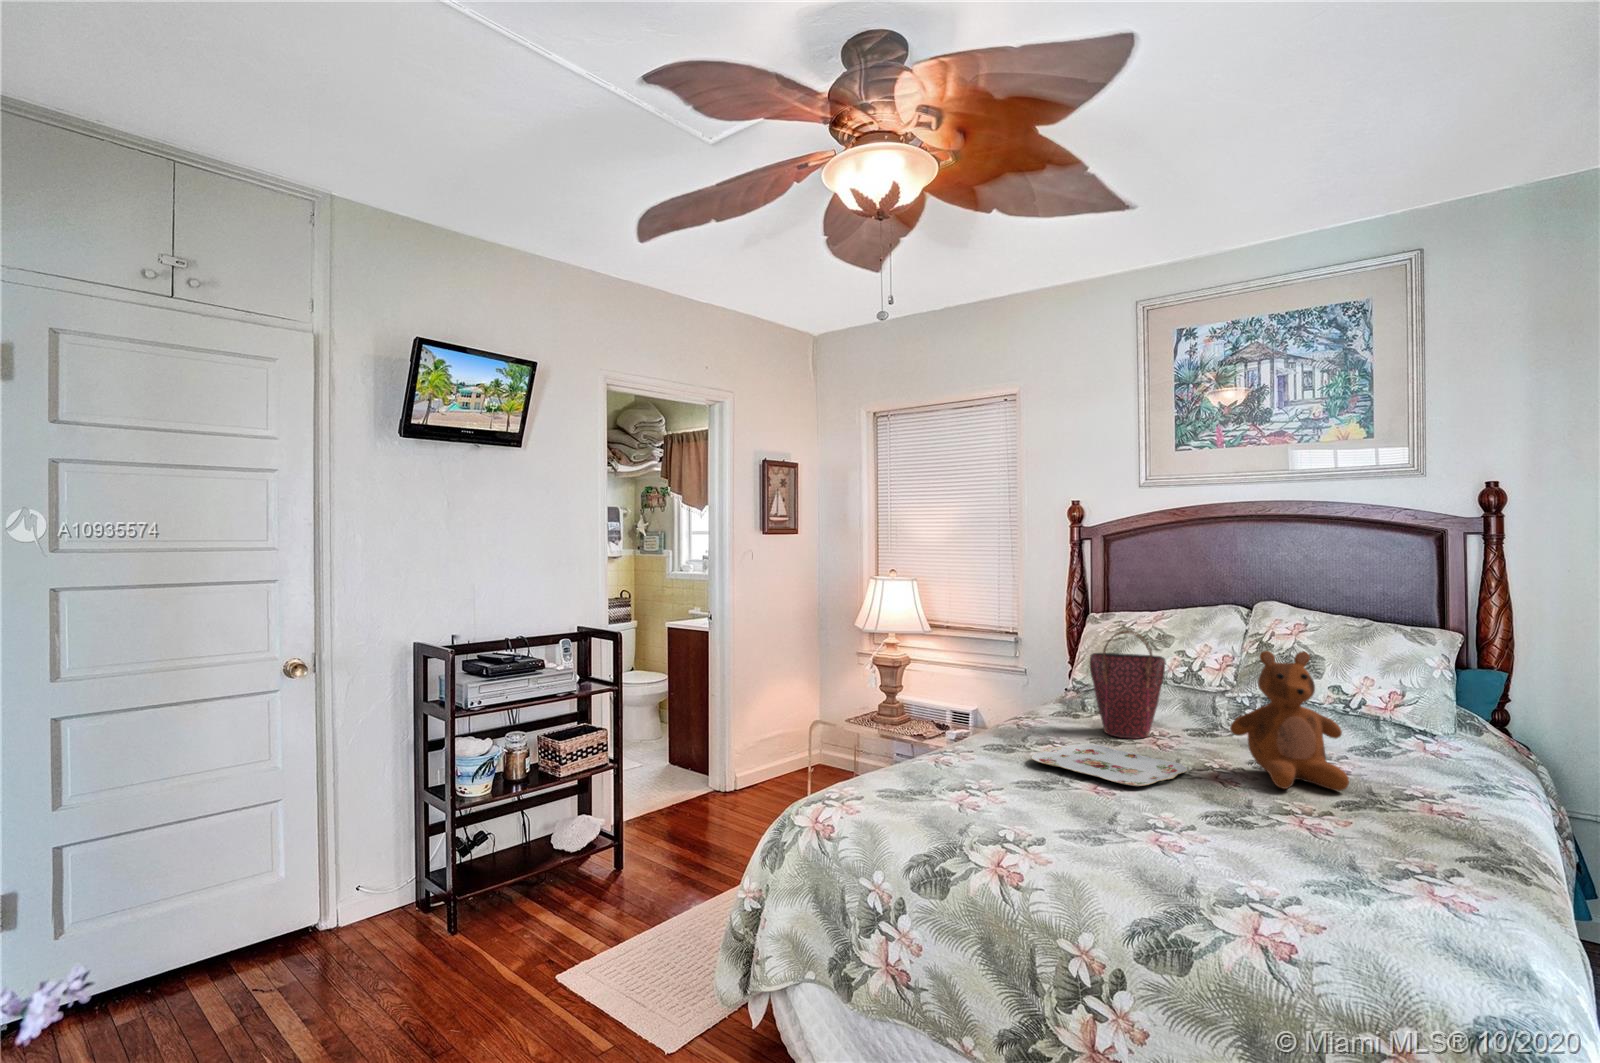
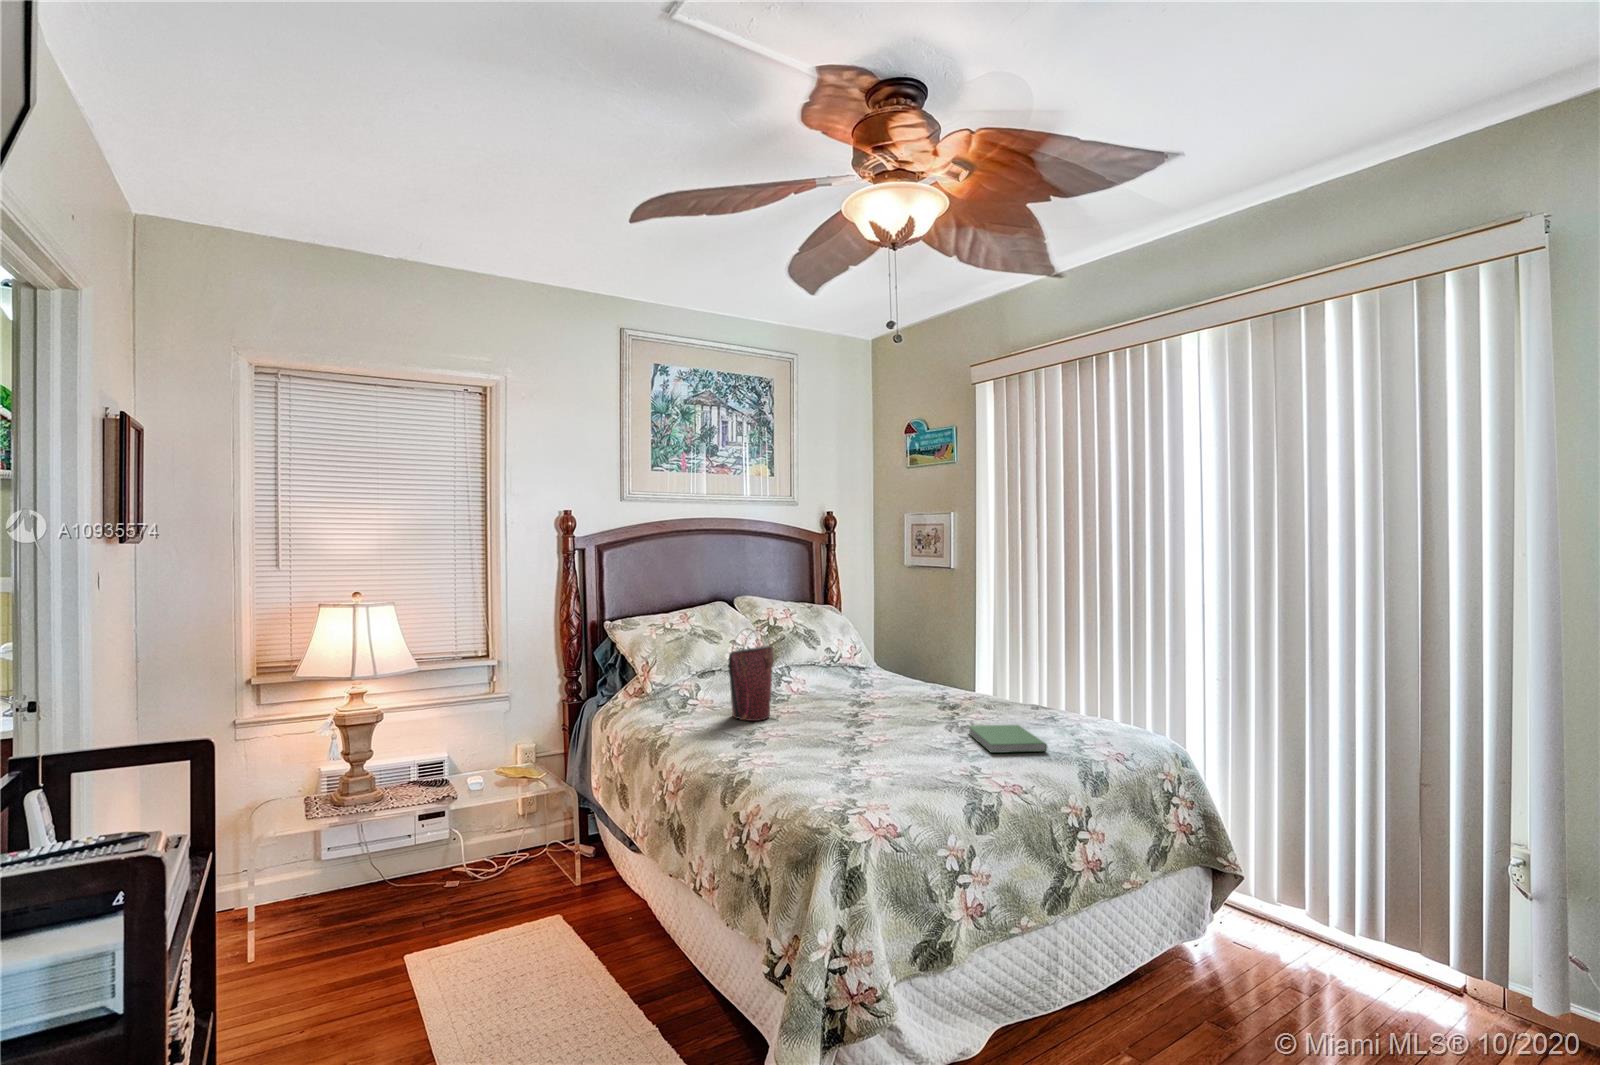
teddy bear: present [1230,651,1349,791] -> none [868,626,930,718]
serving tray: present [1031,744,1187,786] -> none [772,723,890,752]
hardcover book: none [1212,810,1374,869] -> present [969,725,1047,753]

